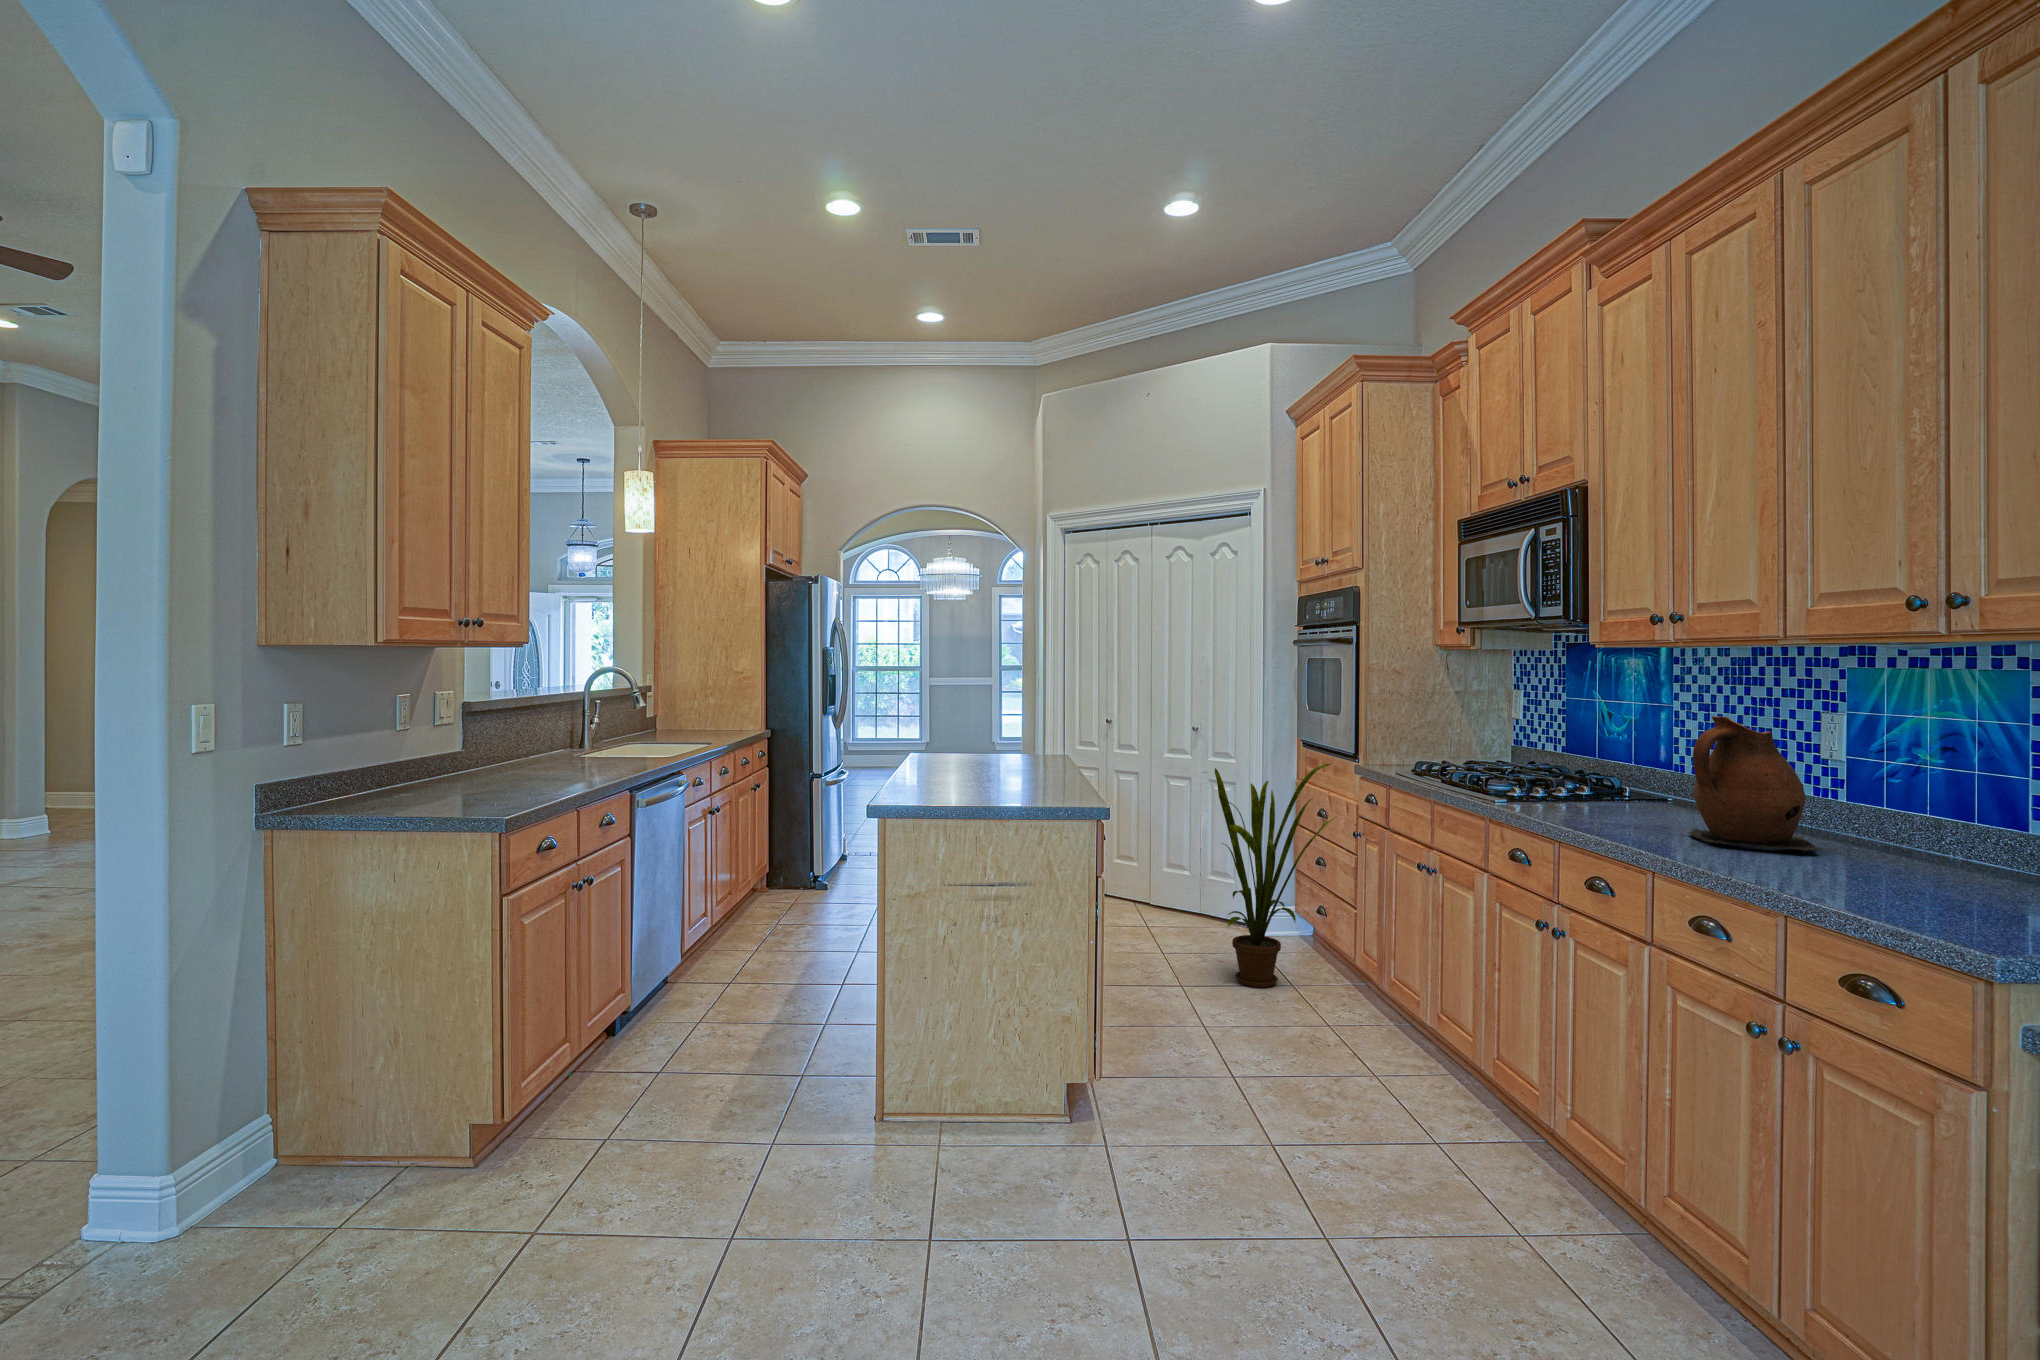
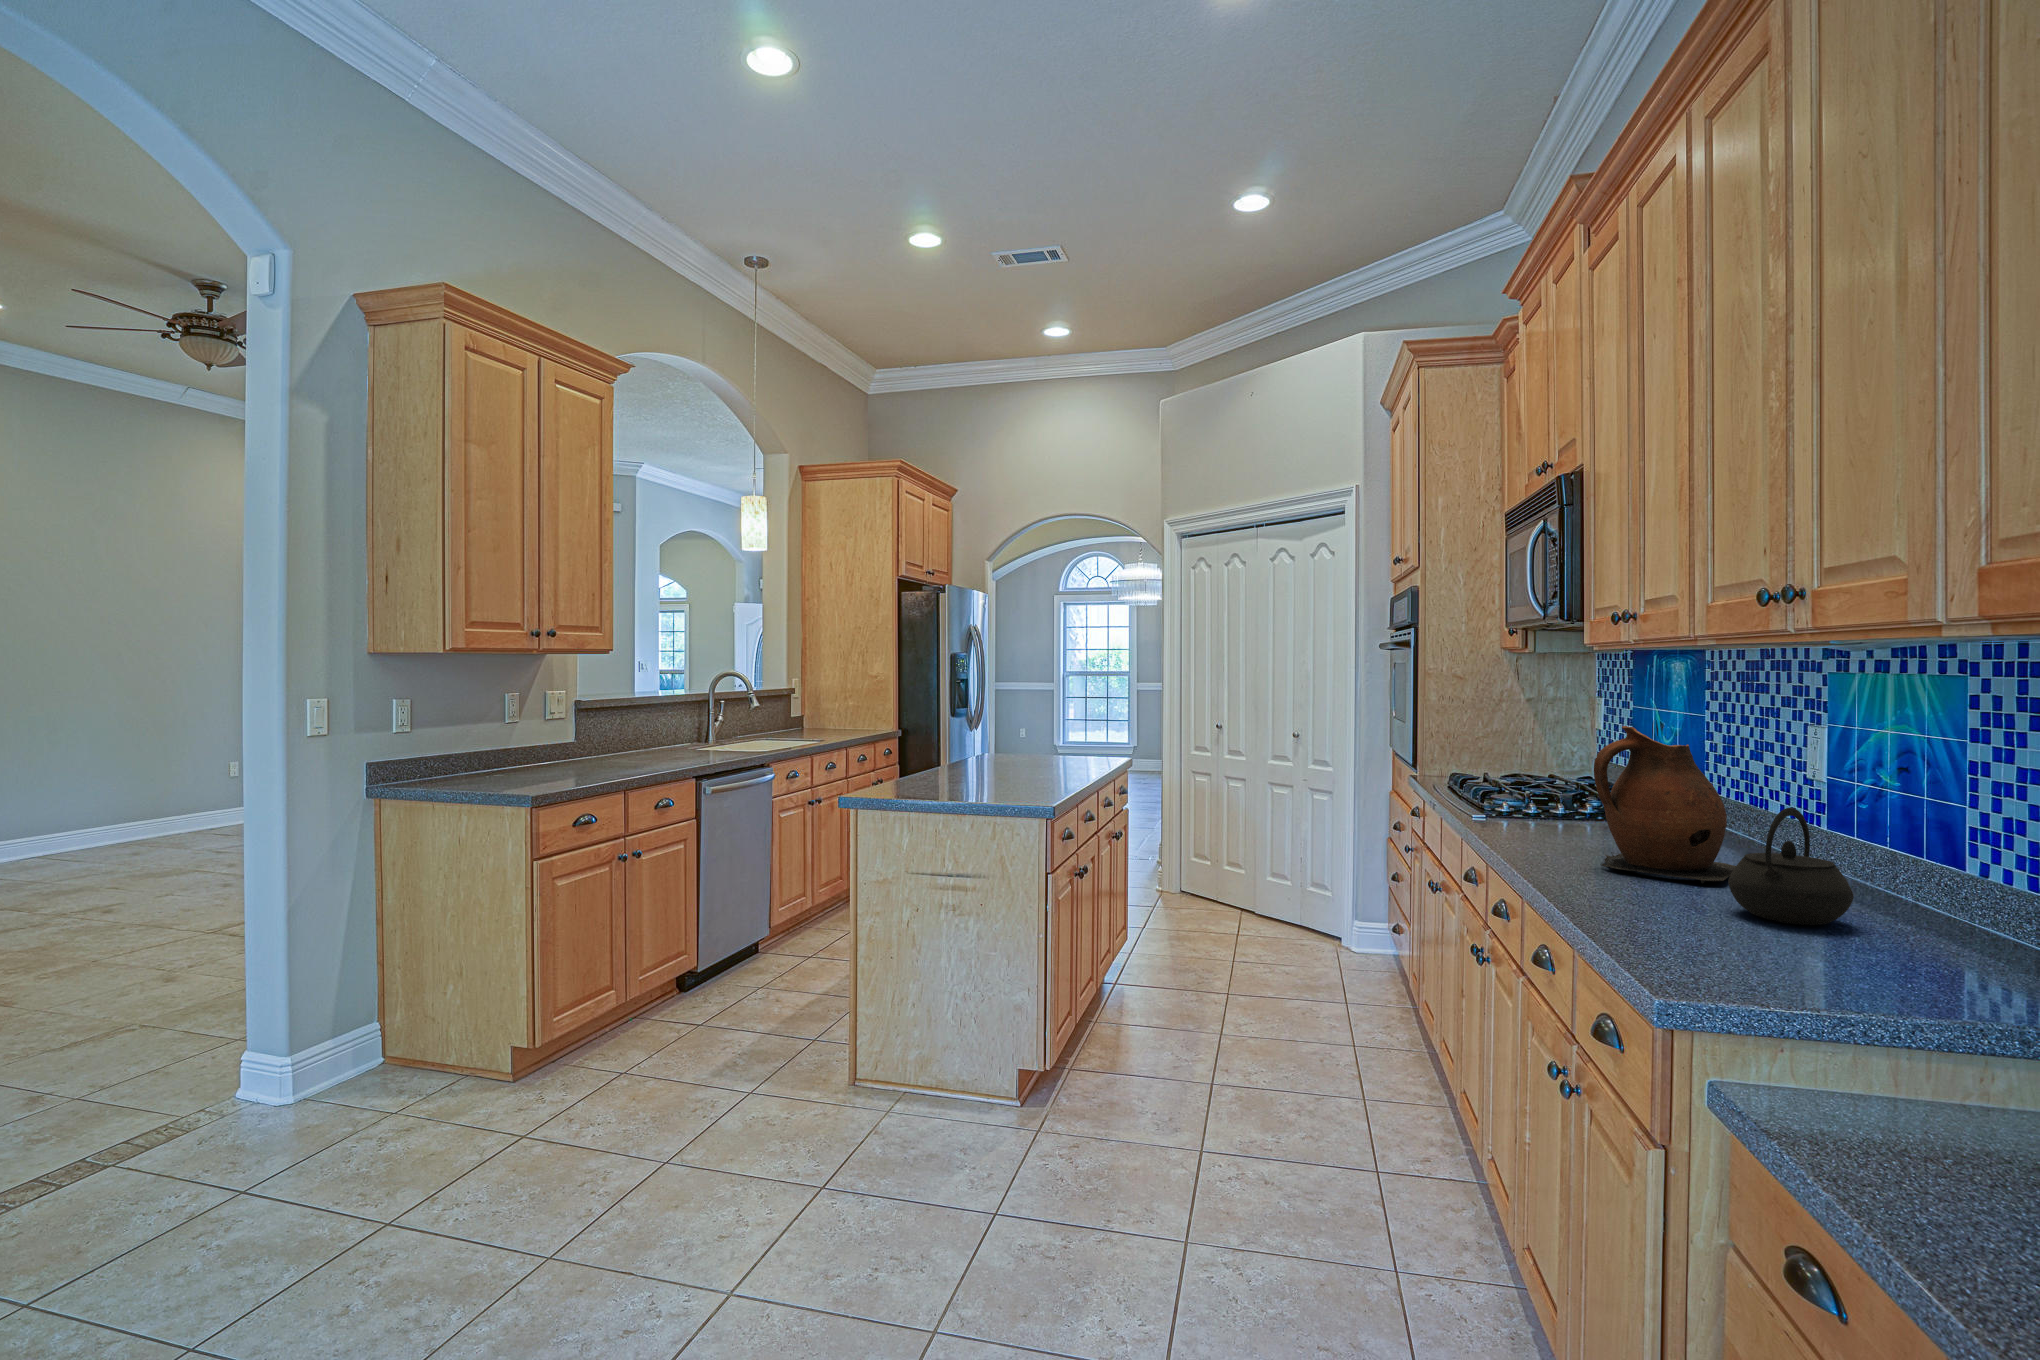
house plant: present [1215,763,1337,987] -> none [1251,775,1396,1007]
kettle: none [1867,784,1982,884] -> present [1728,807,1854,925]

